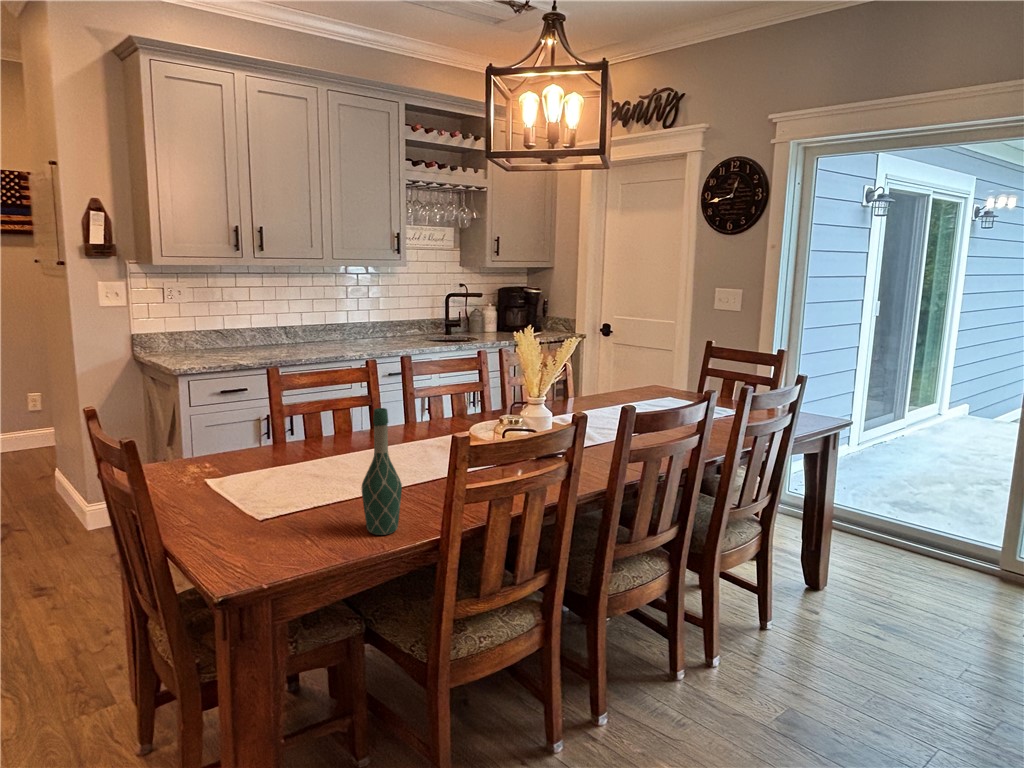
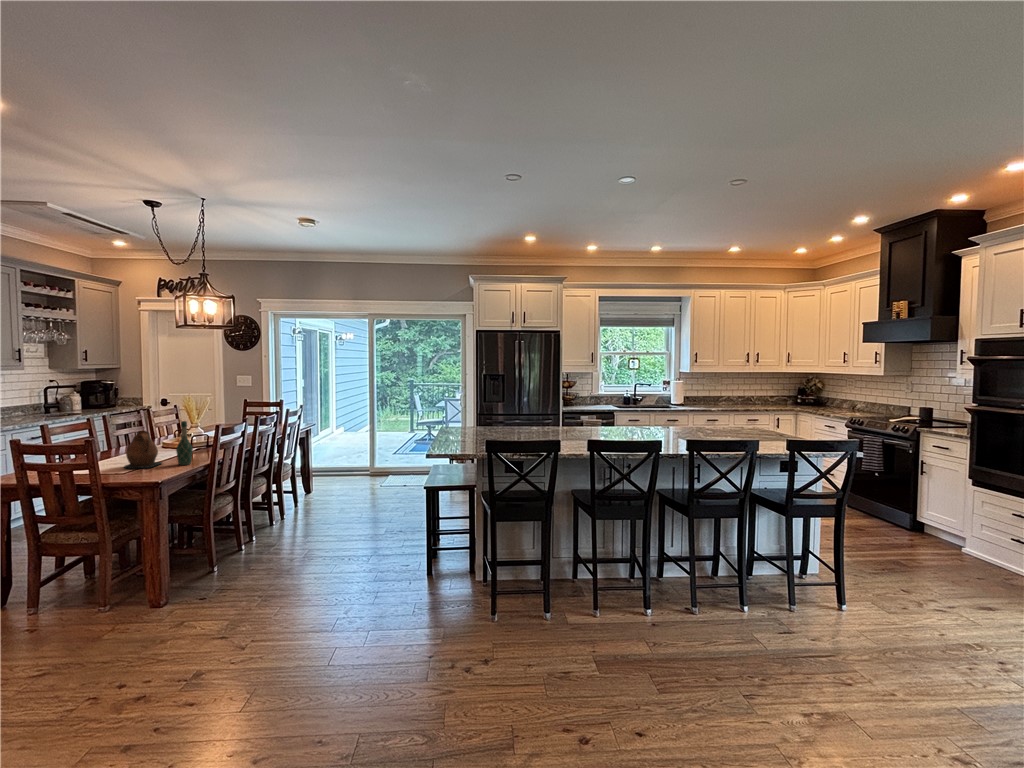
ceramic pitcher: none [266,420,359,522] -> present [124,431,162,468]

